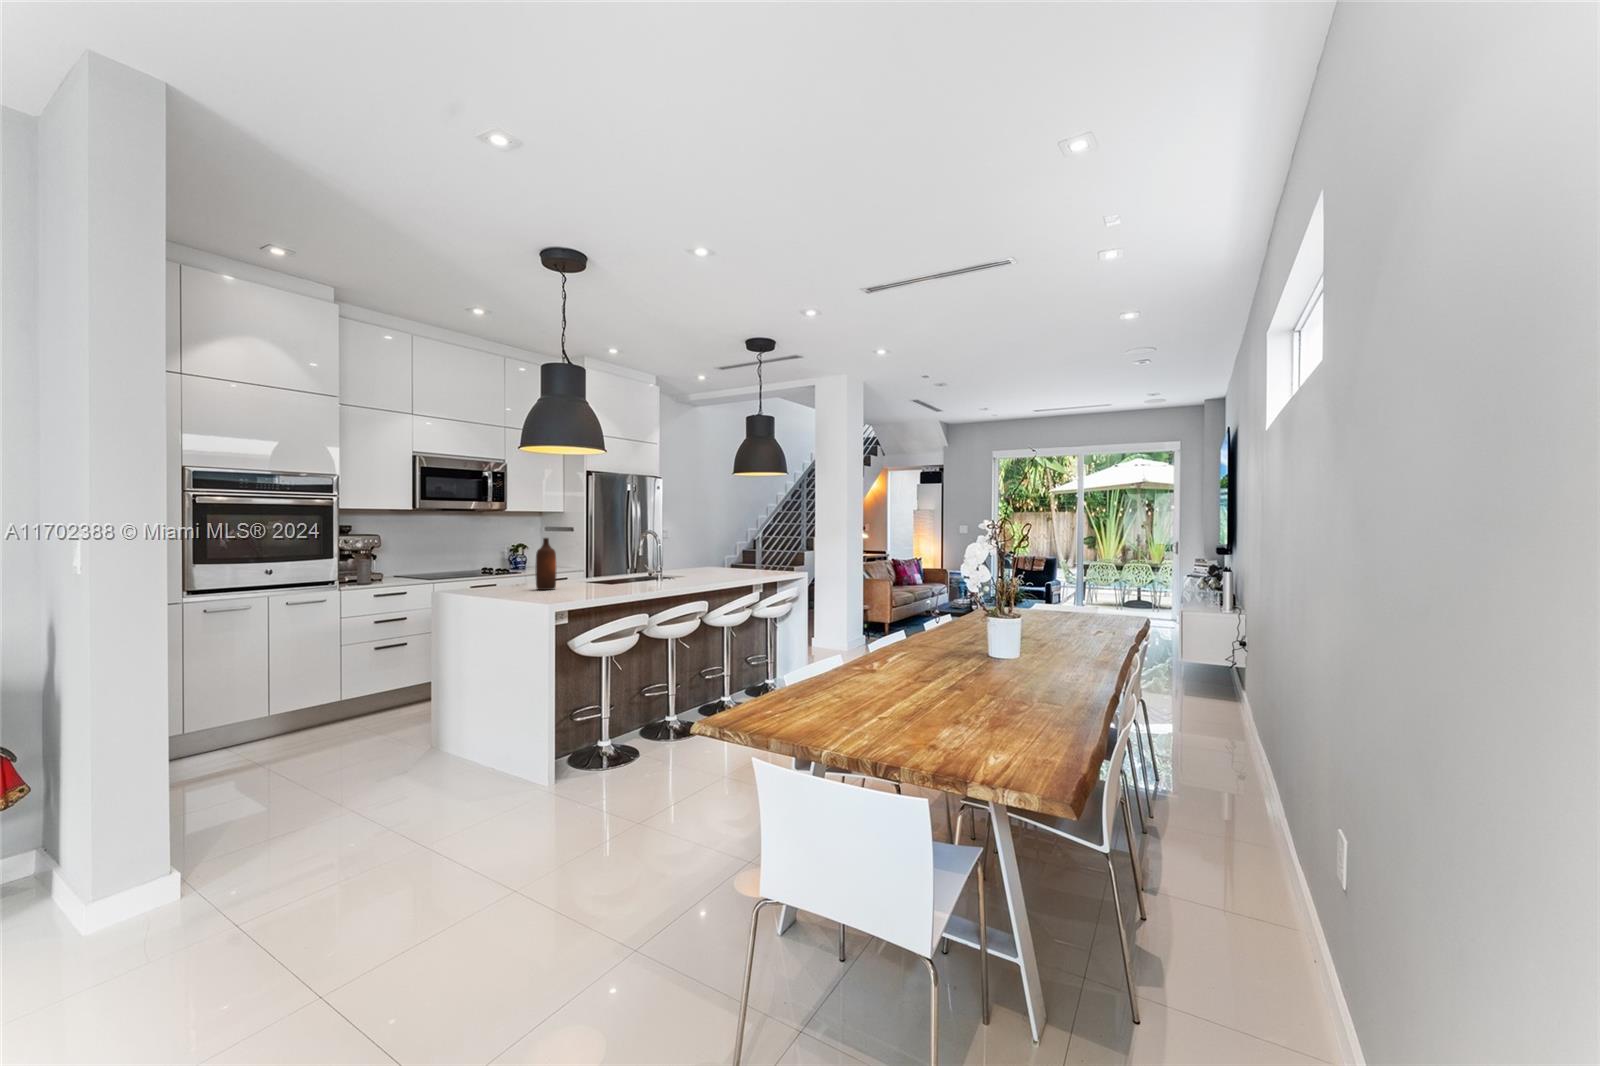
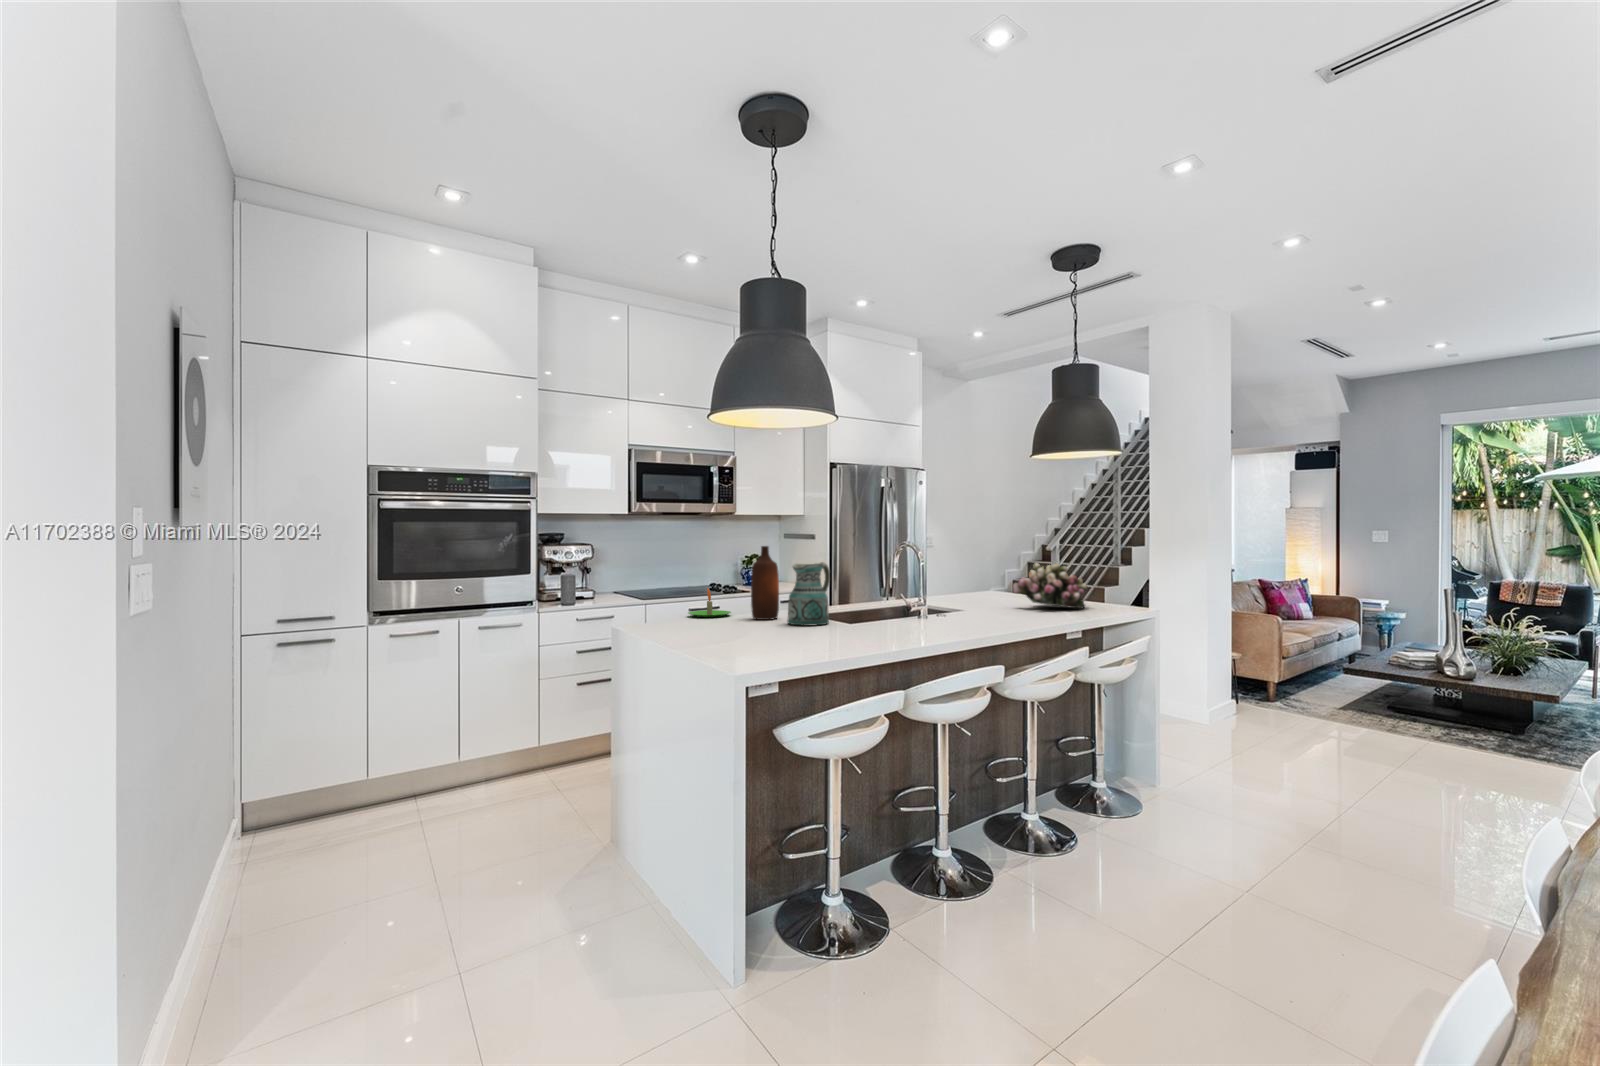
ceramic pitcher: none [565,549,595,592] -> present [788,562,830,626]
flower arrangement: none [718,549,766,578] -> present [1013,563,1088,608]
candle: none [483,568,518,590] -> present [688,588,731,617]

